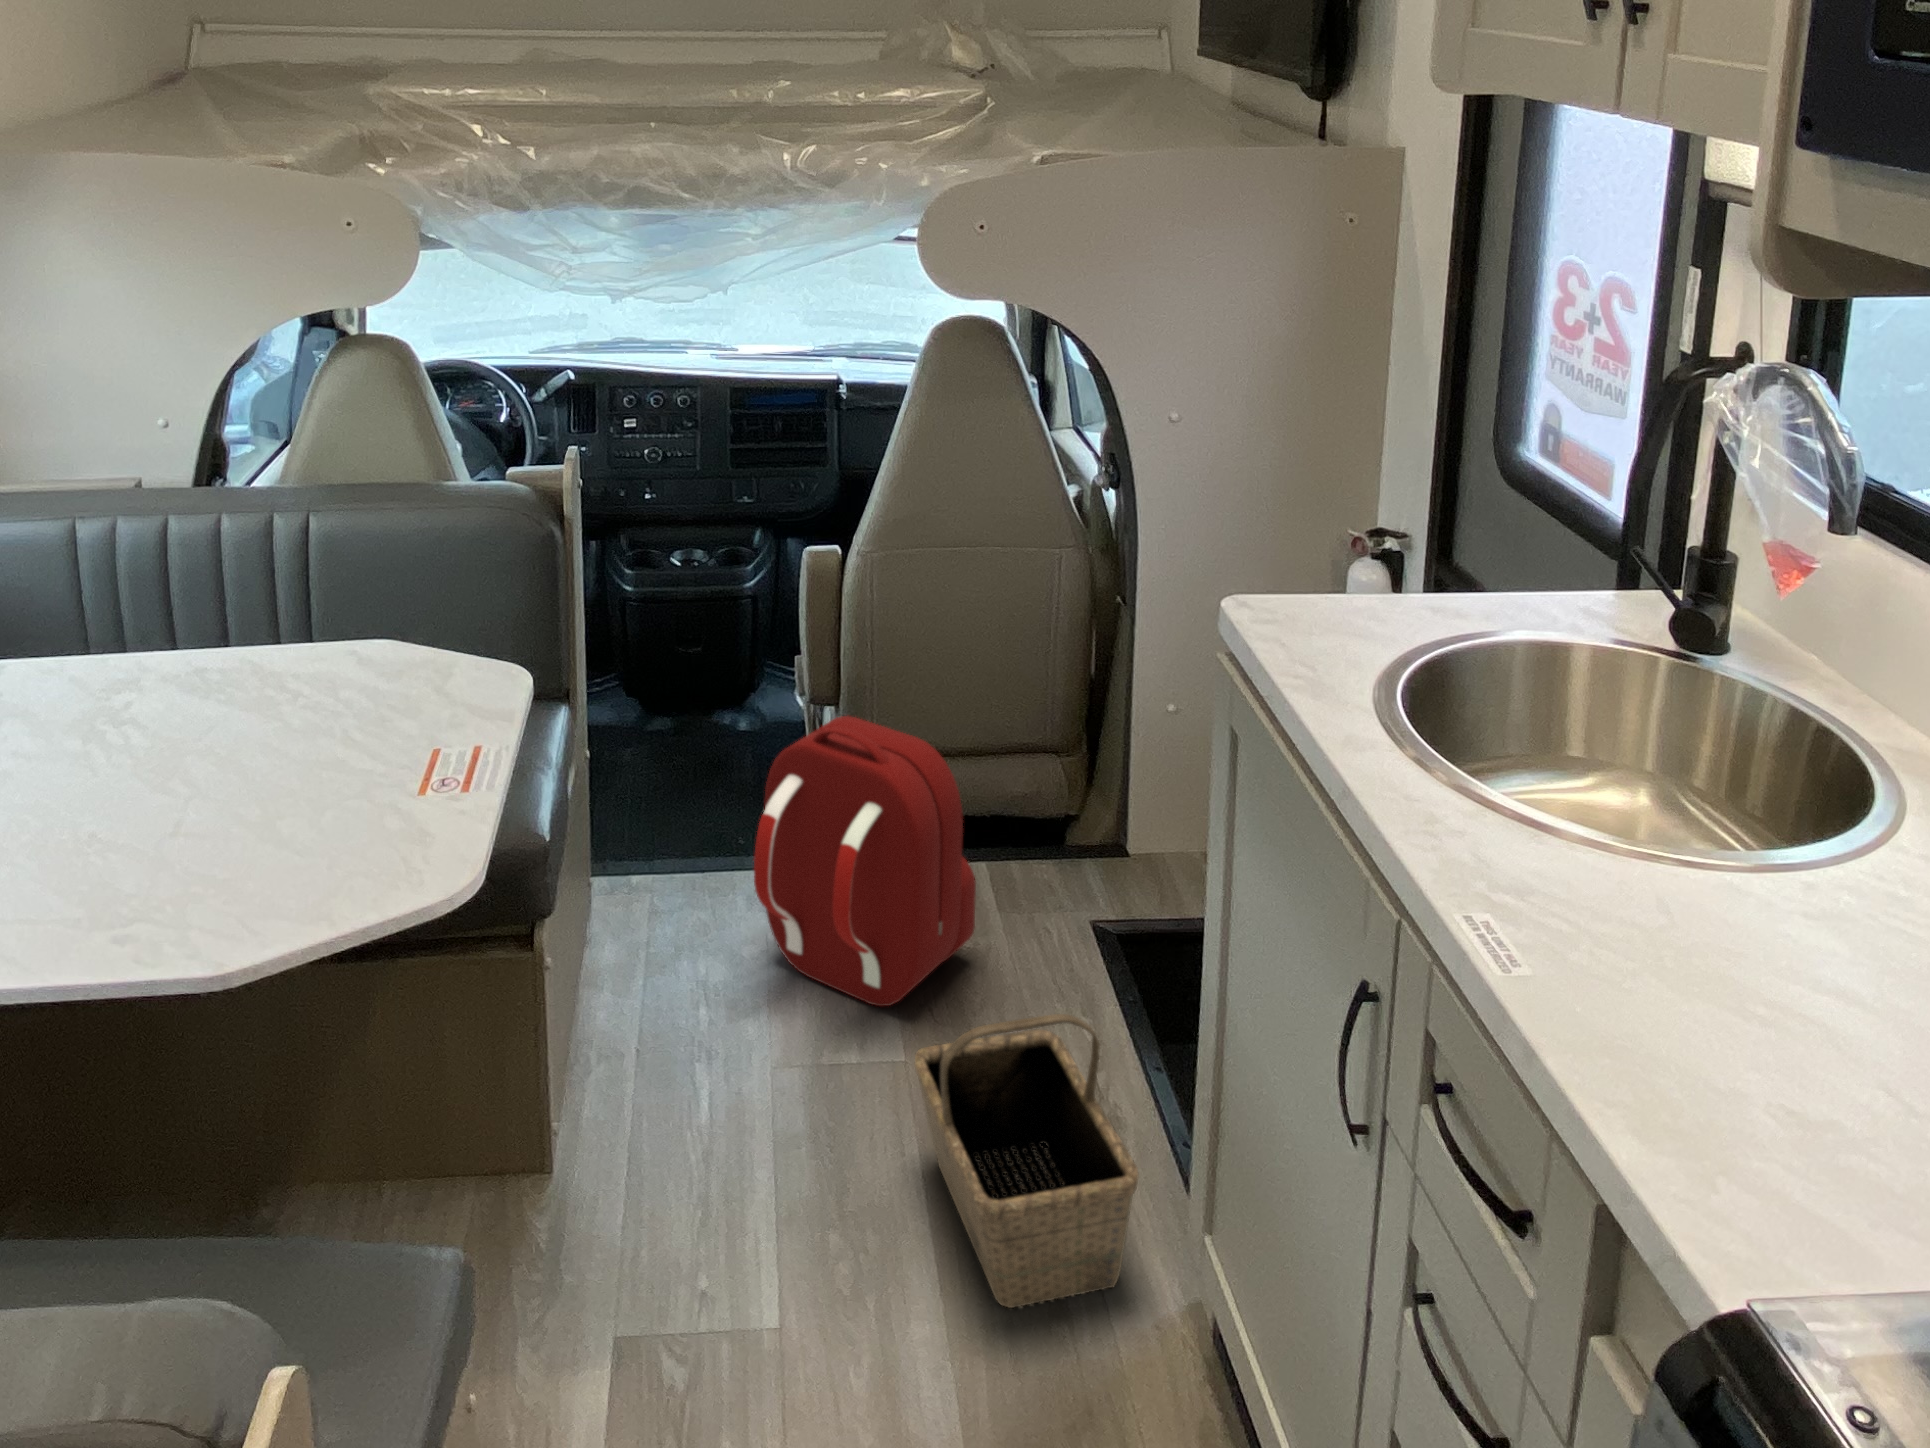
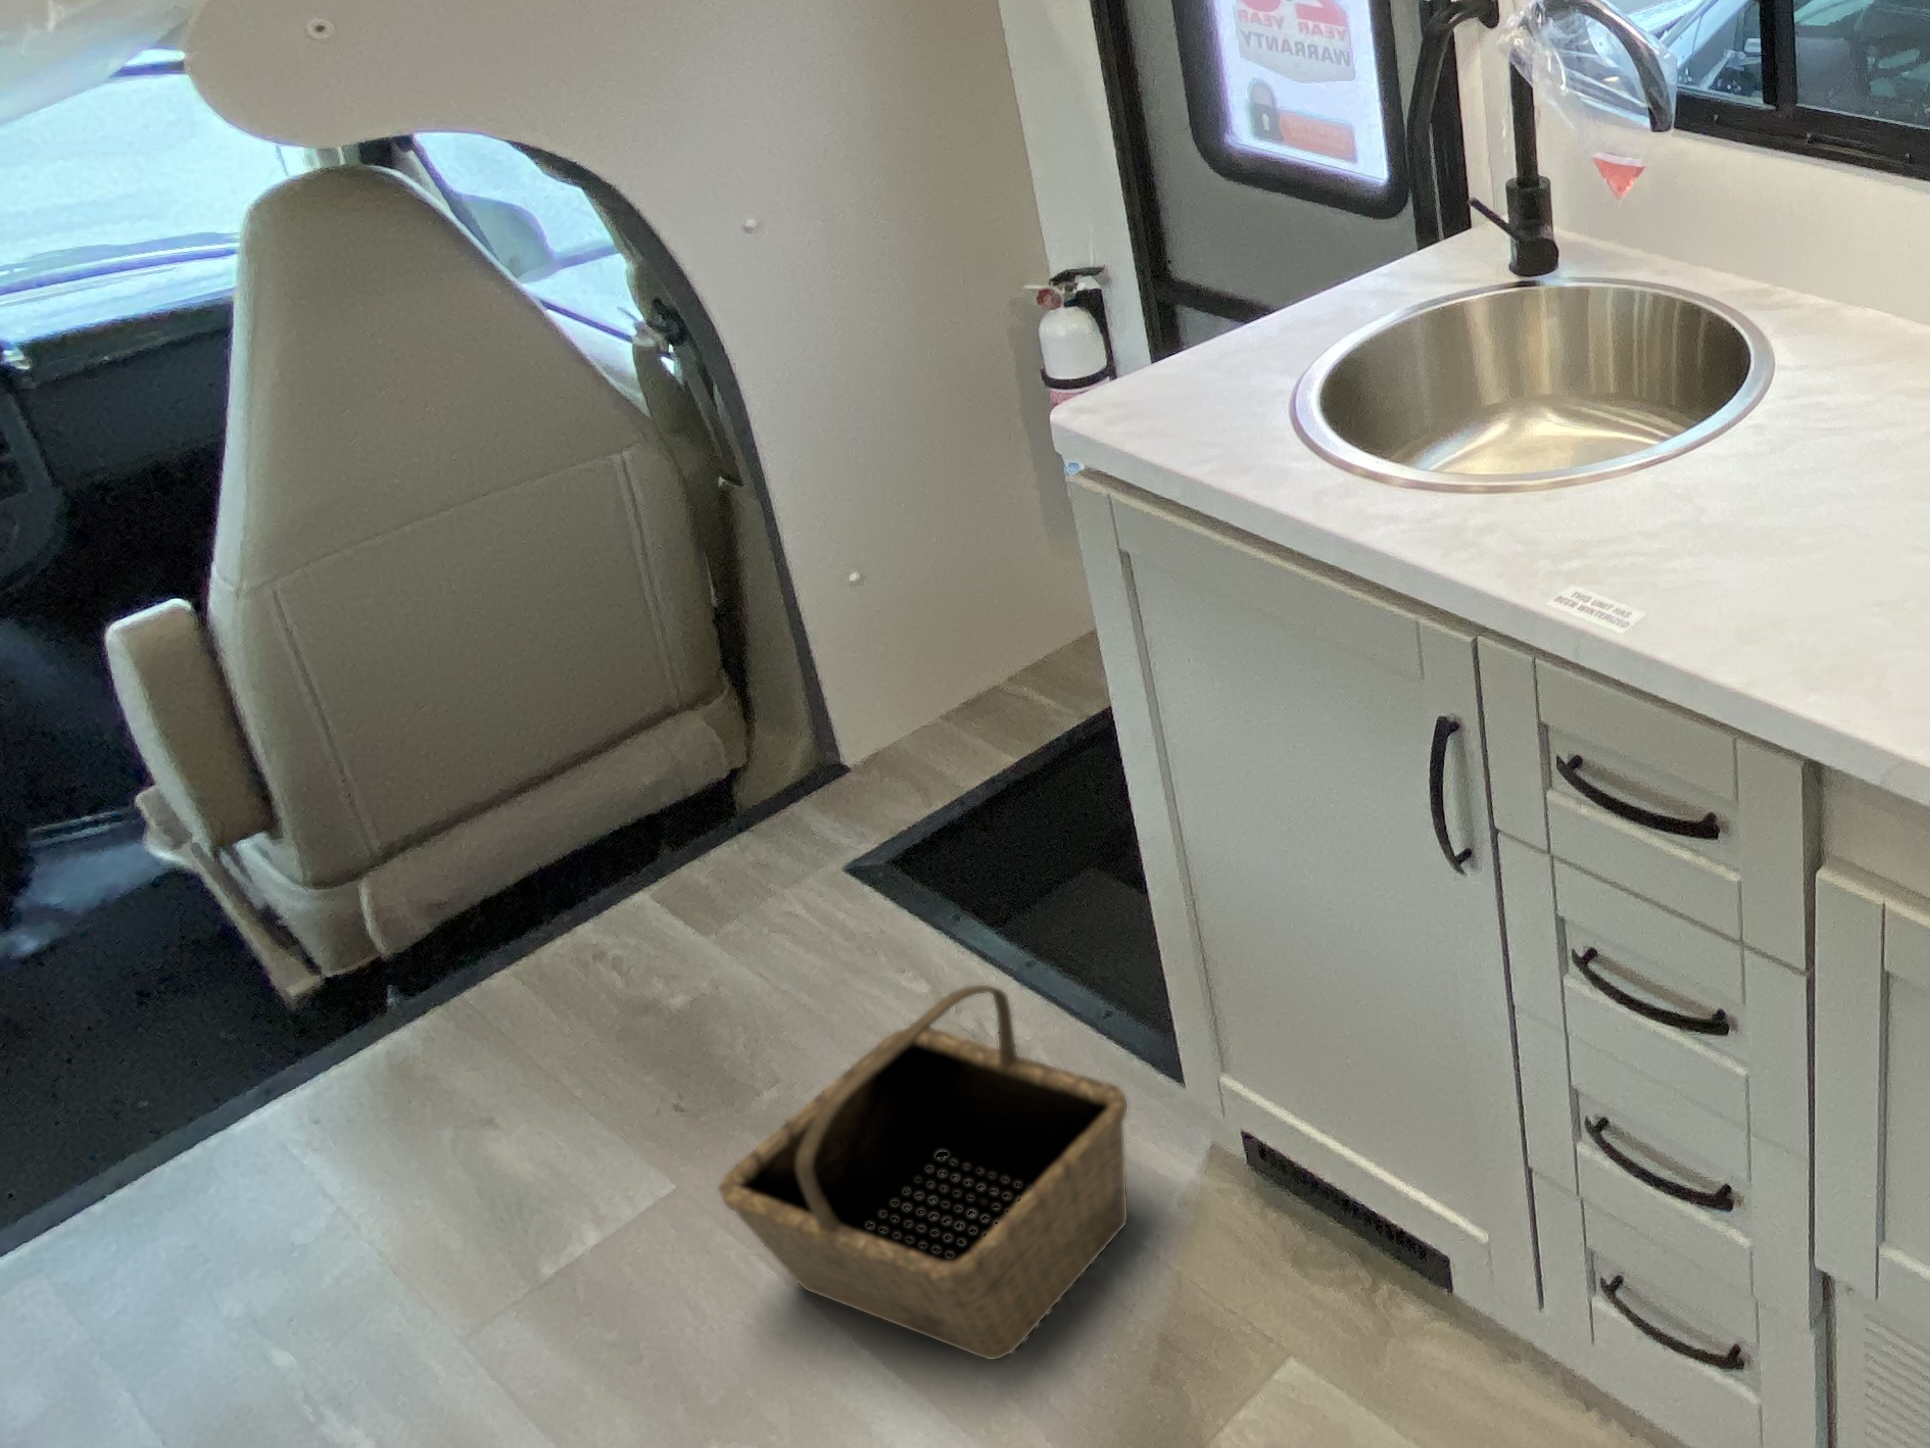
backpack: present [754,716,976,1006] -> none [175,800,677,1238]

